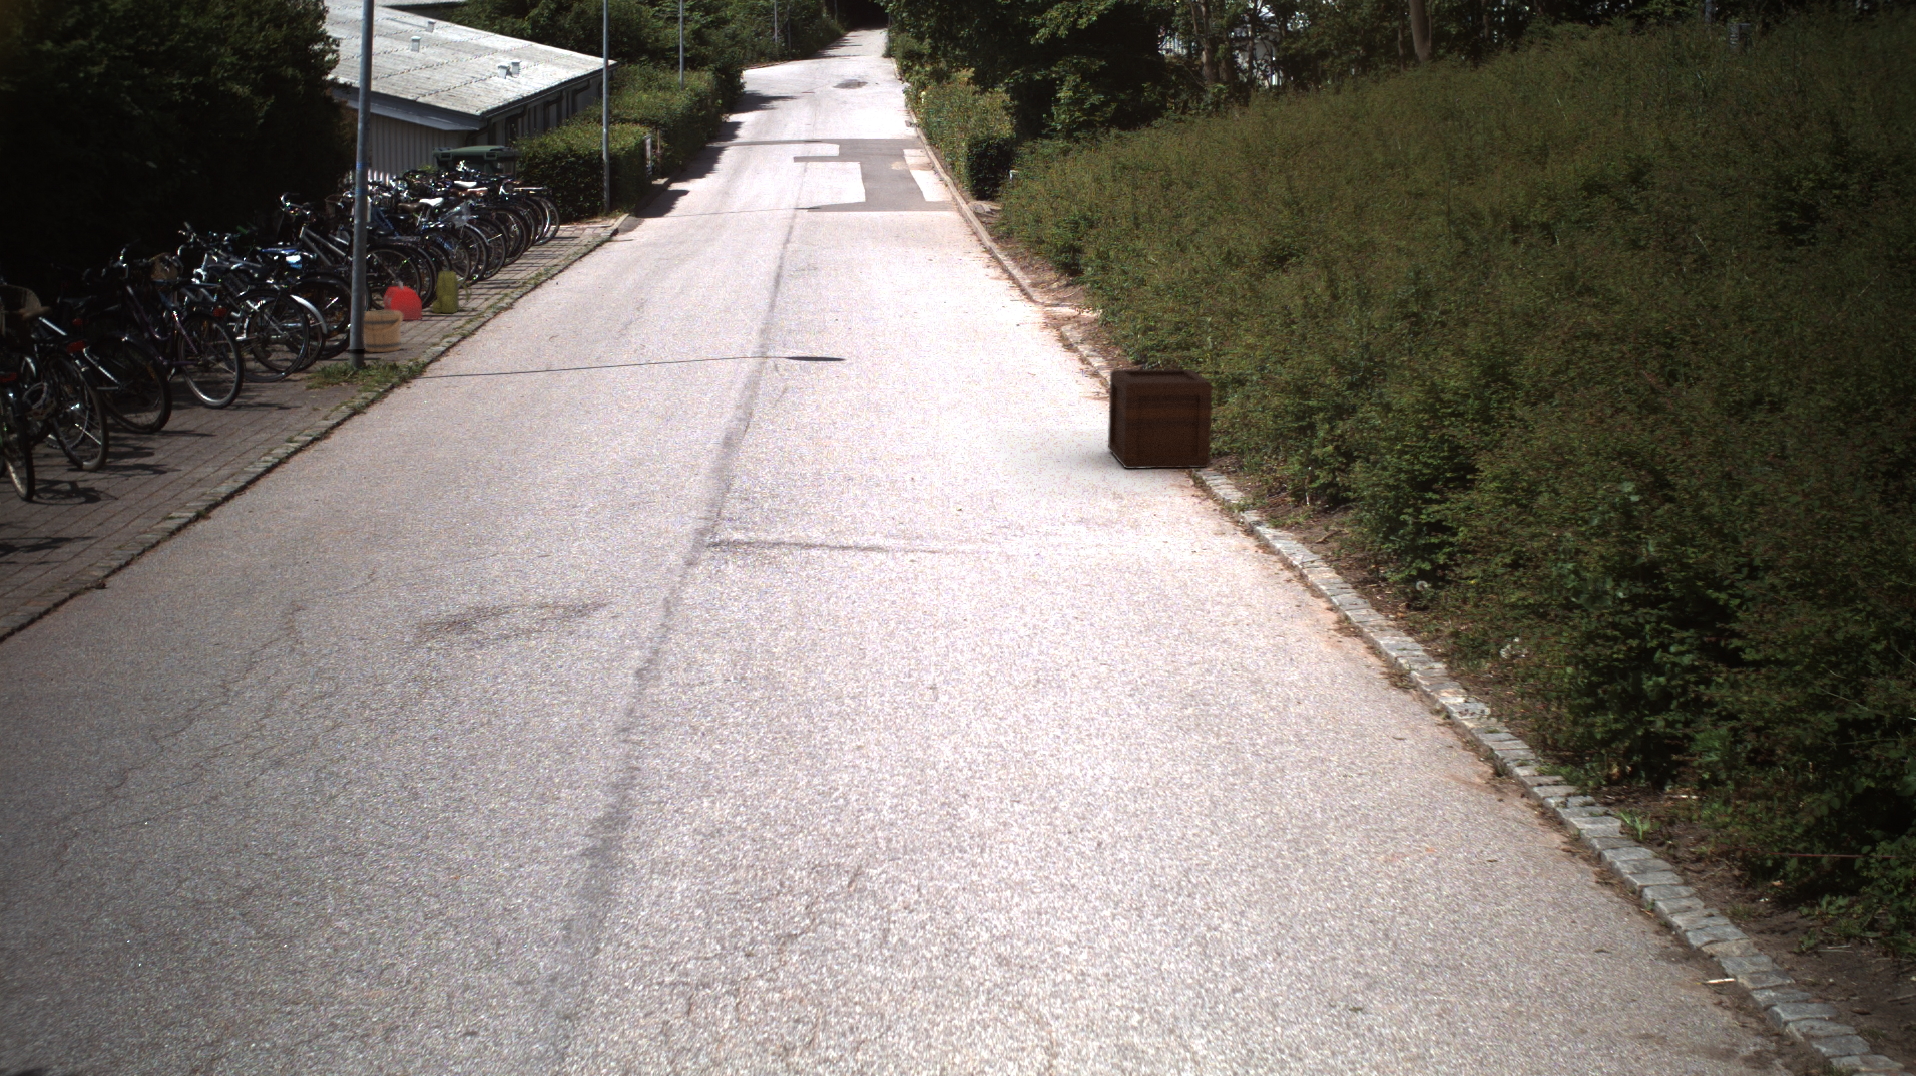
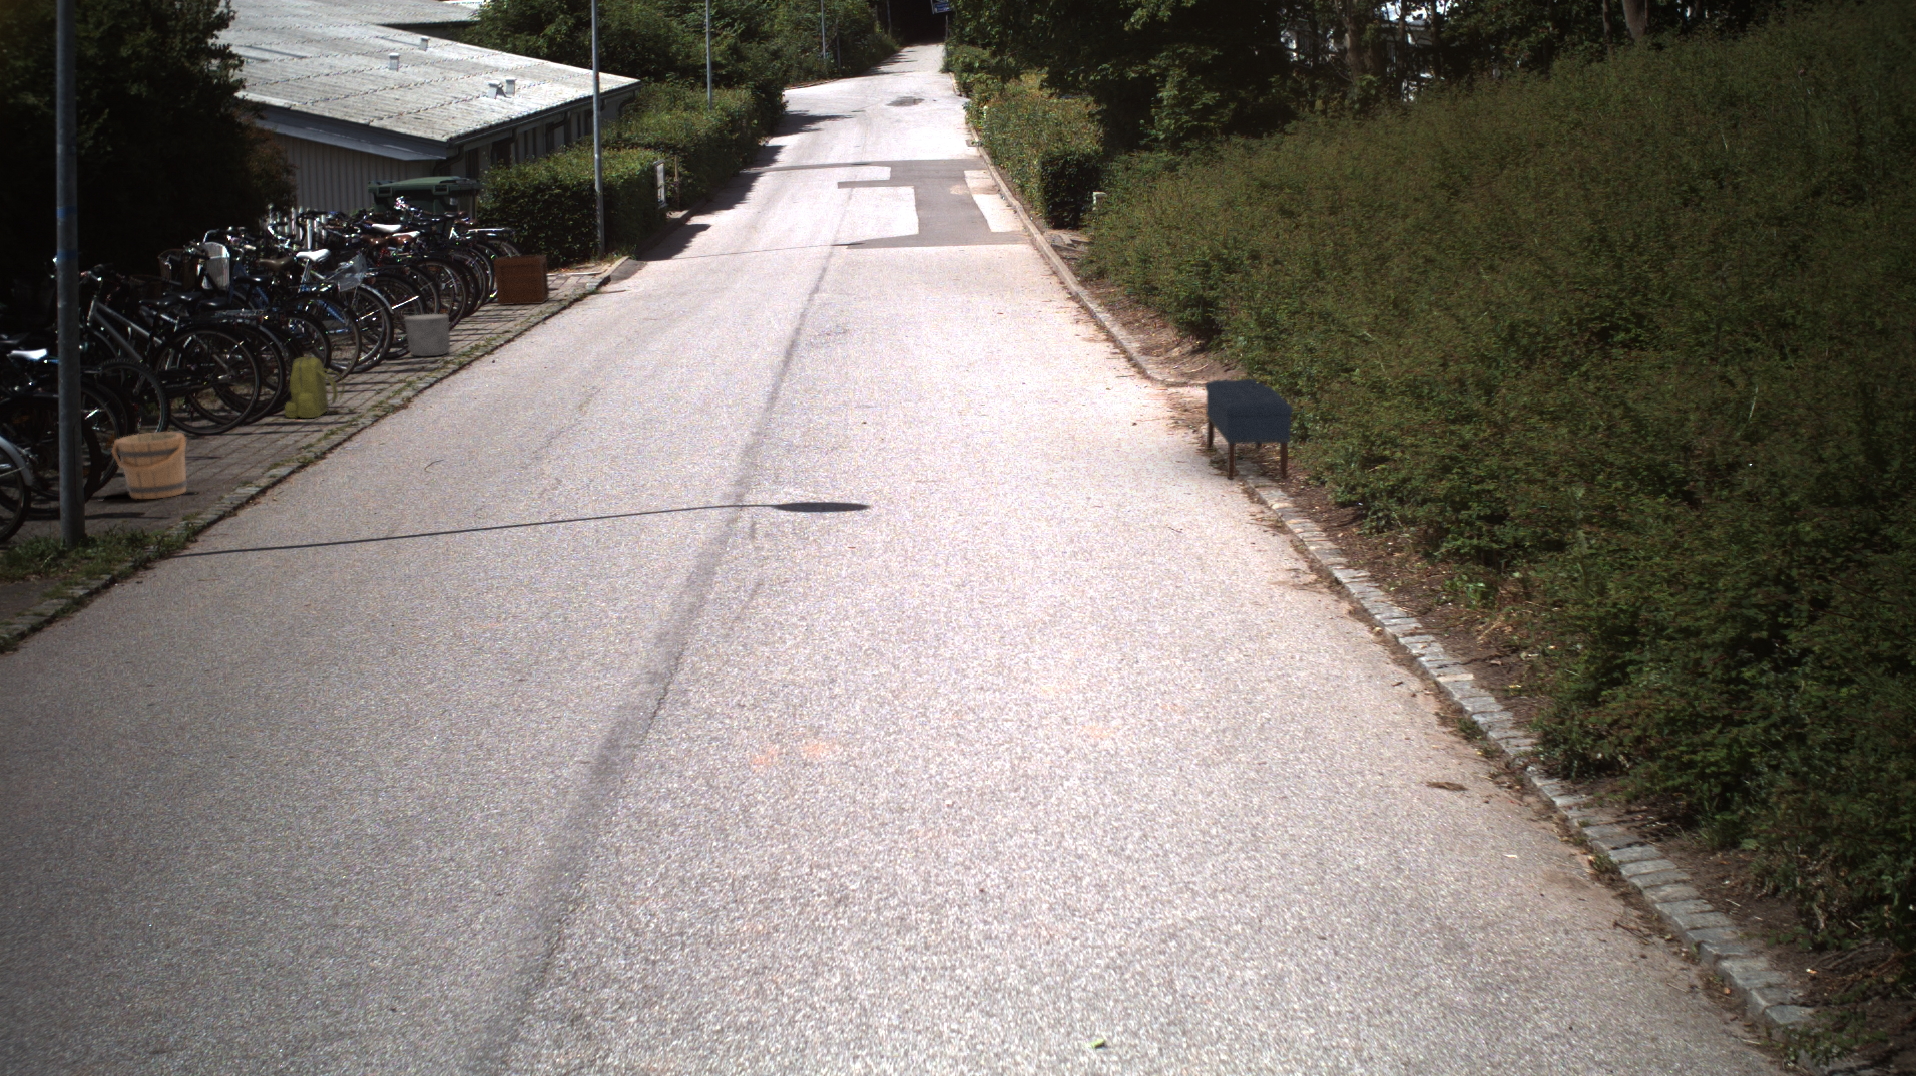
planter: none [490,249,522,279] -> present [405,314,450,356]
toolbox: present [383,282,422,320] -> none [211,375,264,434]
bench: none [1061,293,1111,352] -> present [1205,379,1292,479]
wooden crate: present [1108,369,1213,469] -> present [494,255,549,305]

